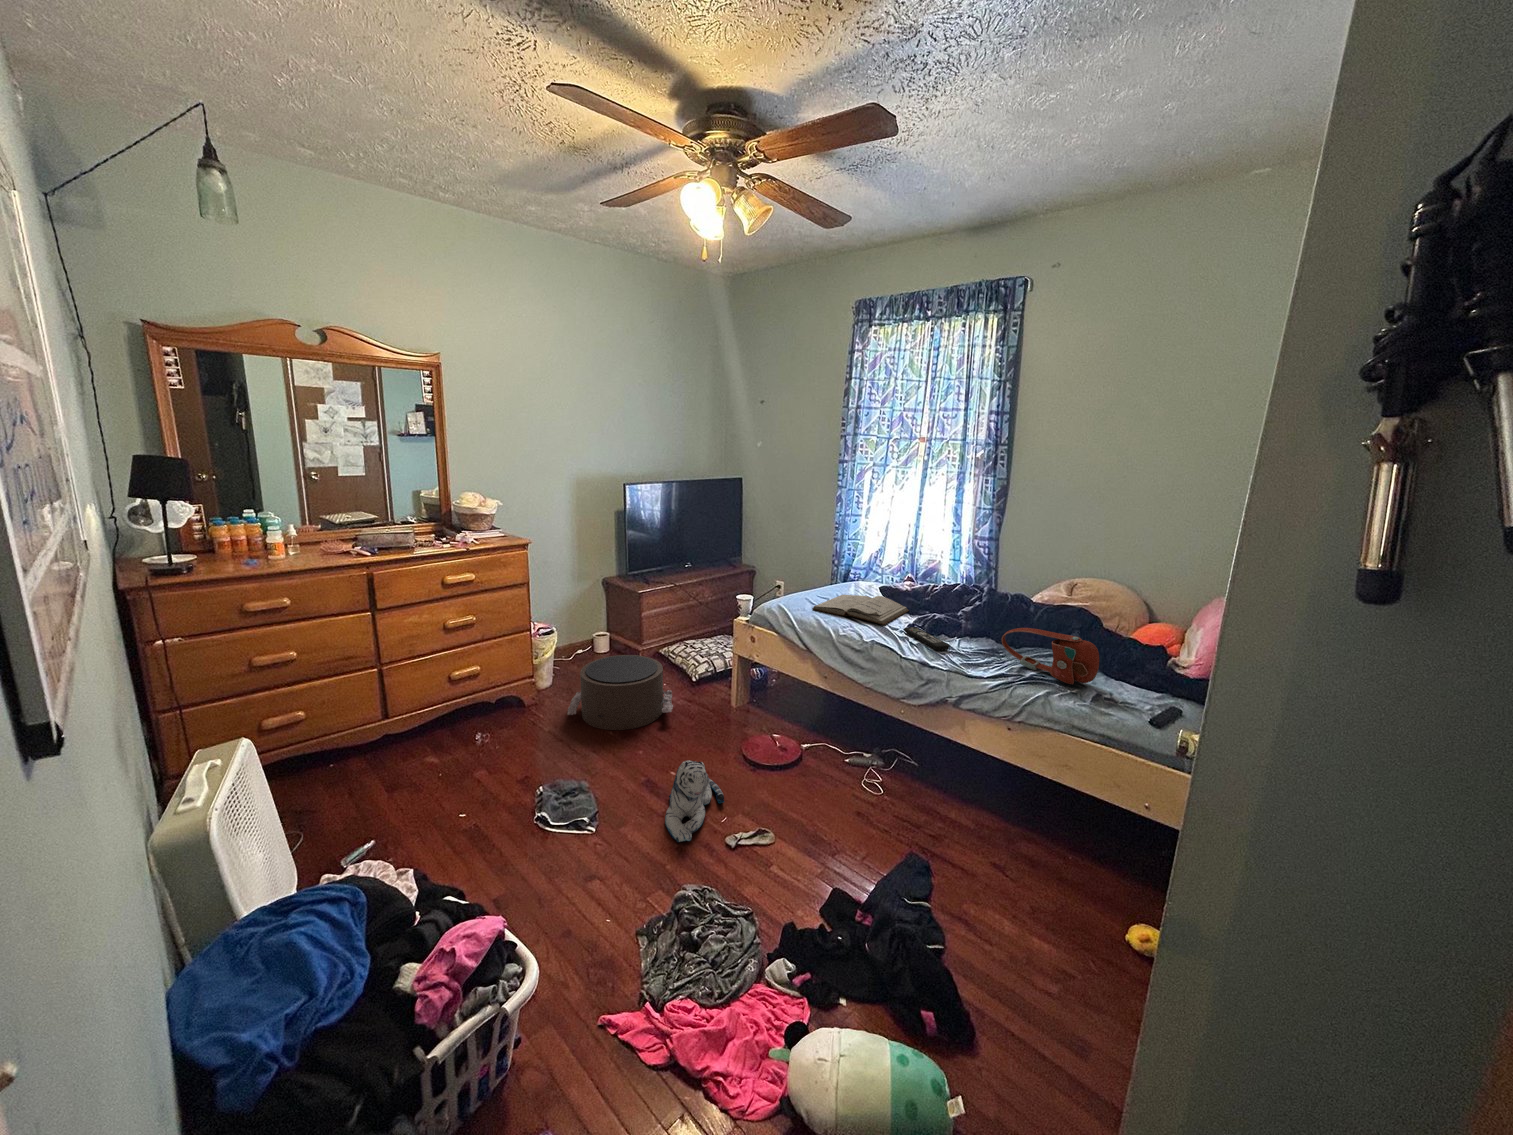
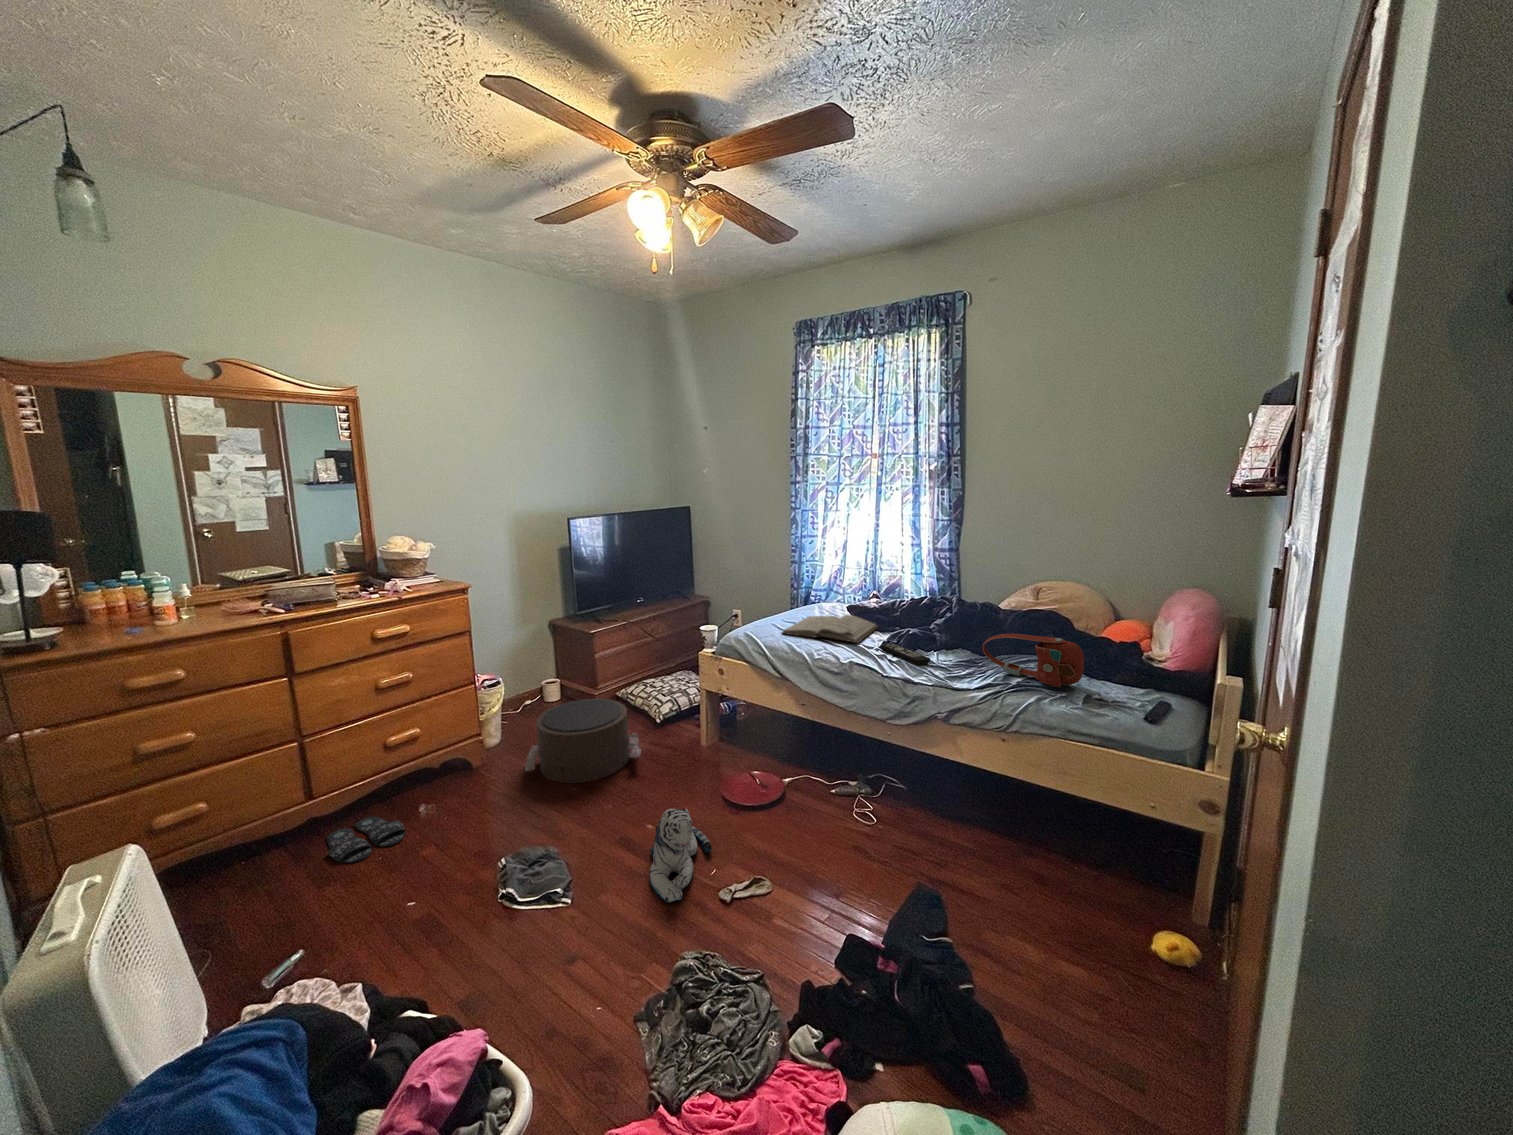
slippers: none [396,740,462,777] -> present [326,816,405,863]

